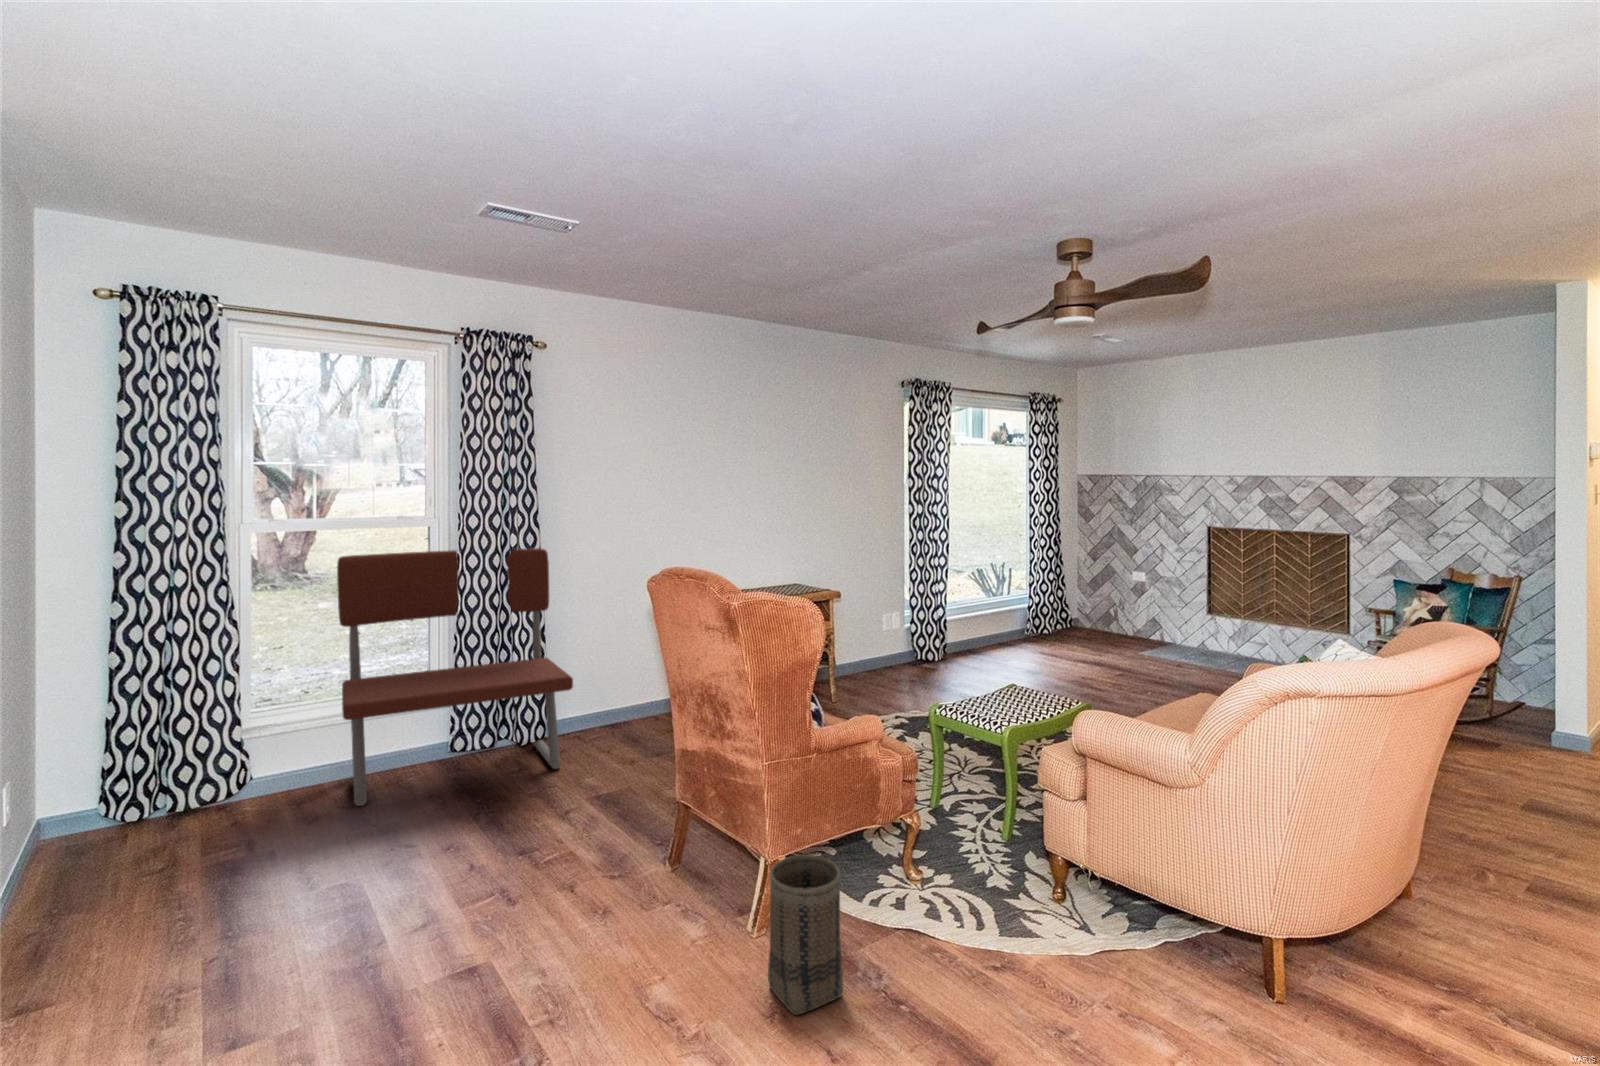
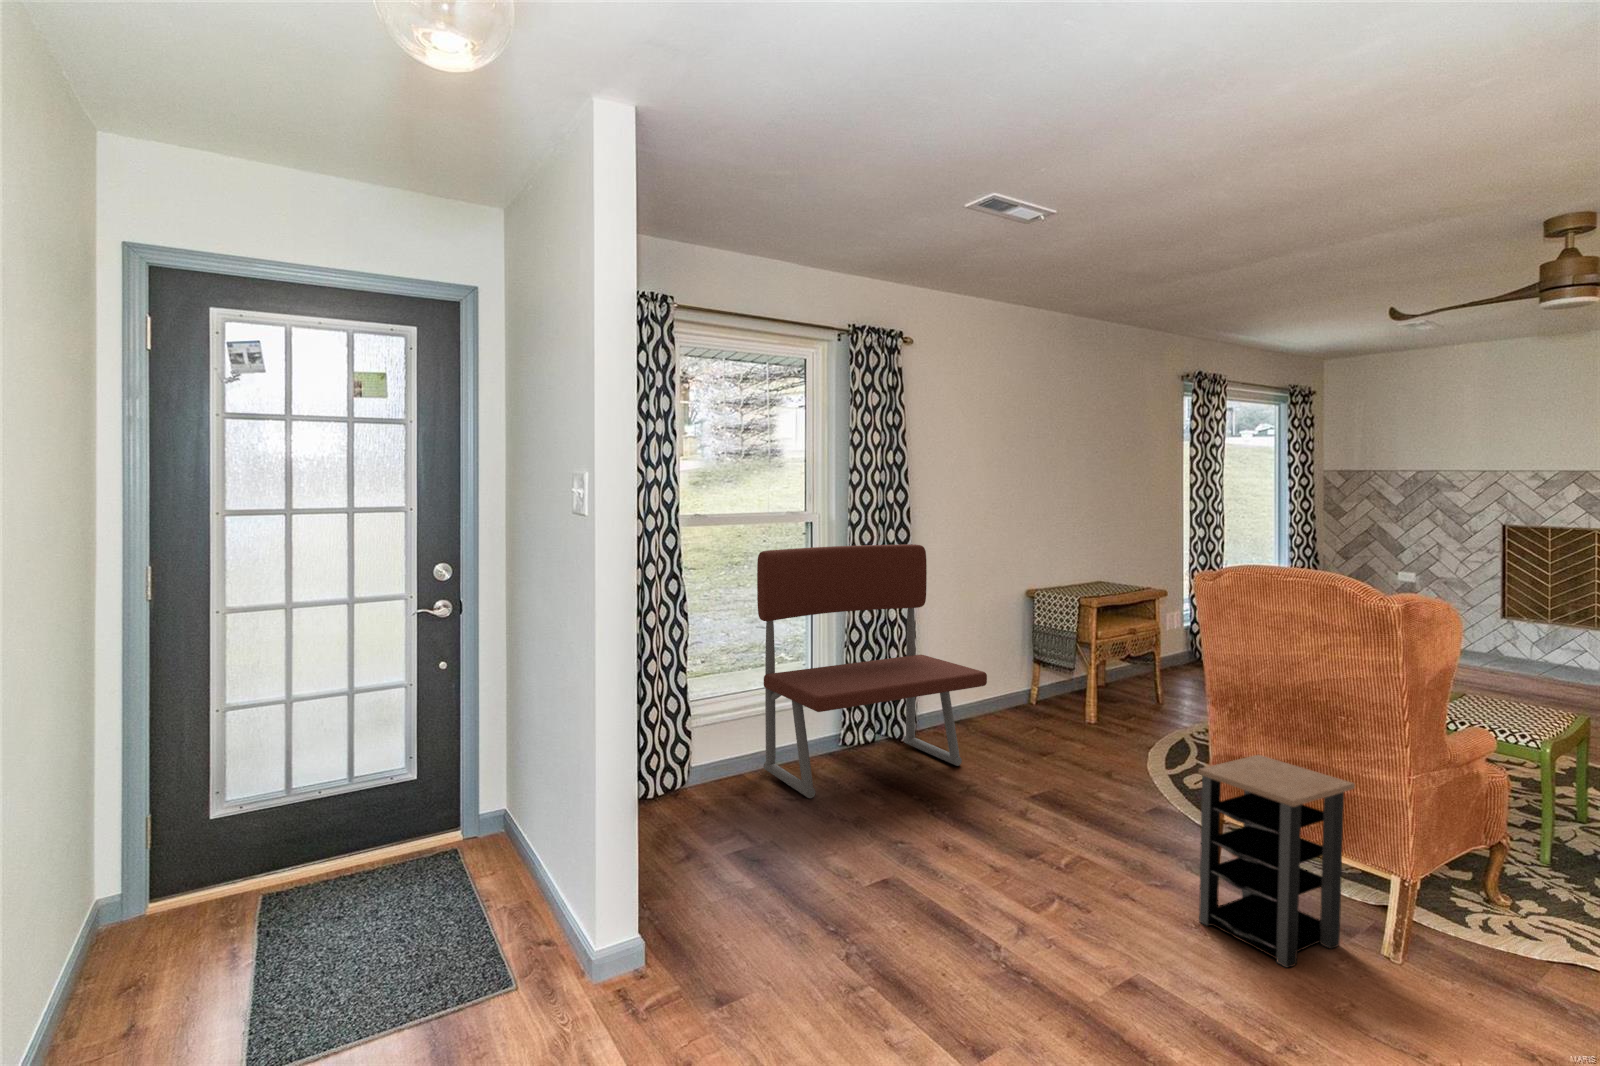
side table: none [575,766,702,989] -> present [1198,755,1355,968]
basket: present [768,855,843,1015] -> none [1446,840,1543,995]

